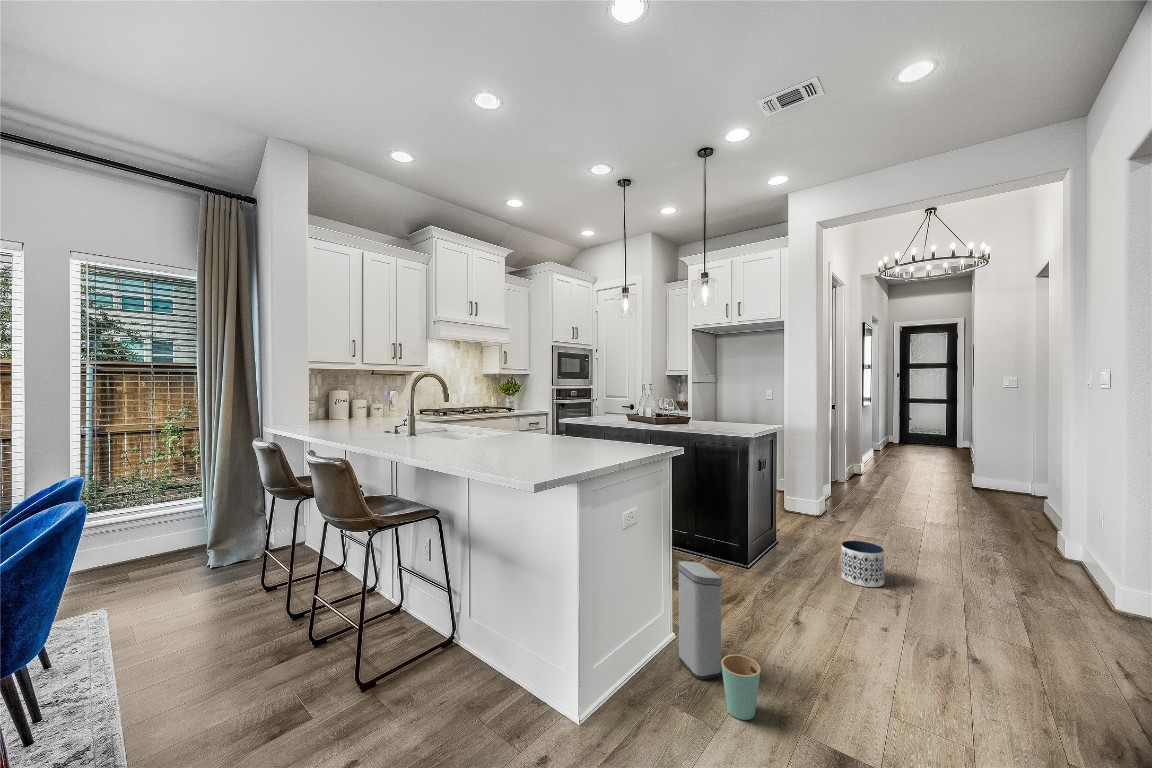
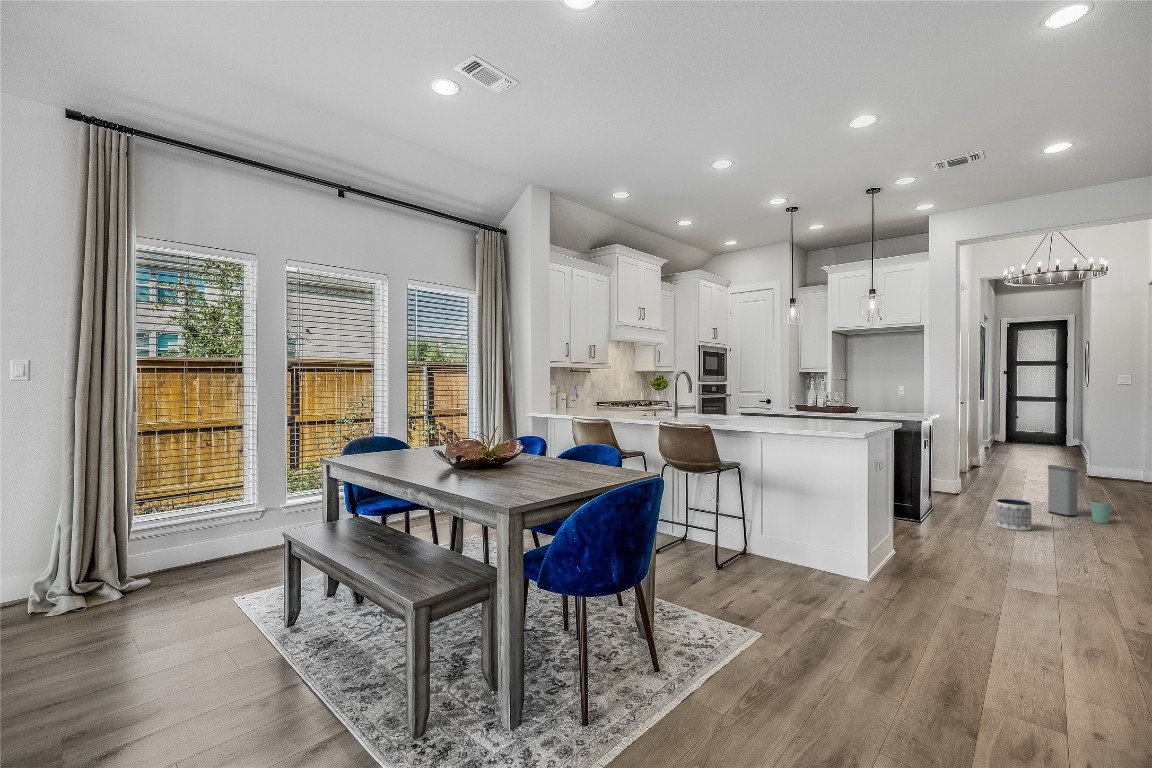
trash can: present [678,561,761,720] -> present [1048,465,1112,523]

